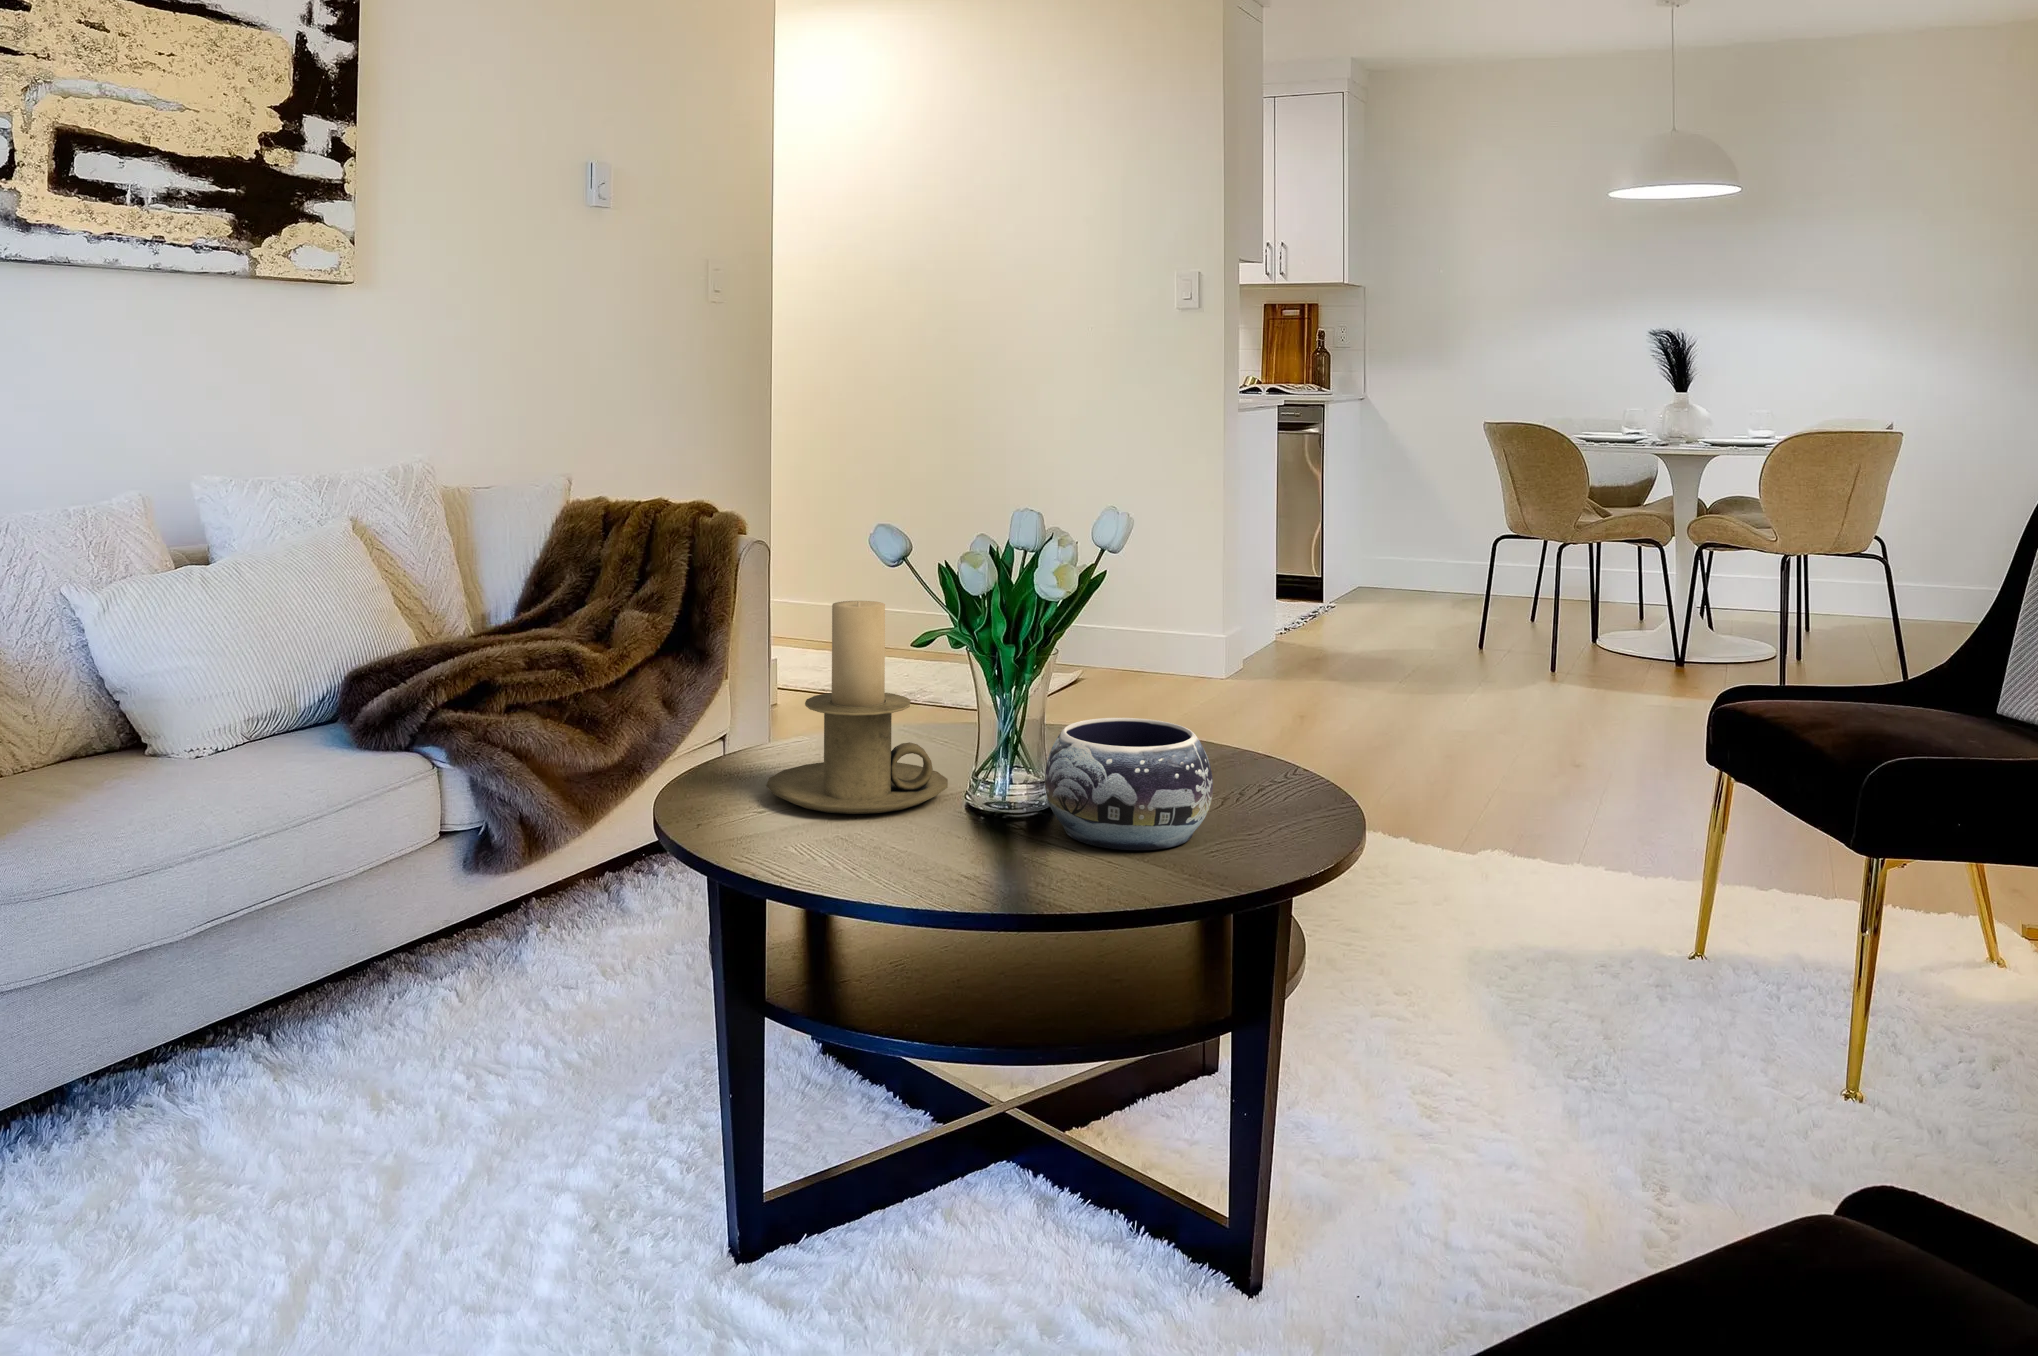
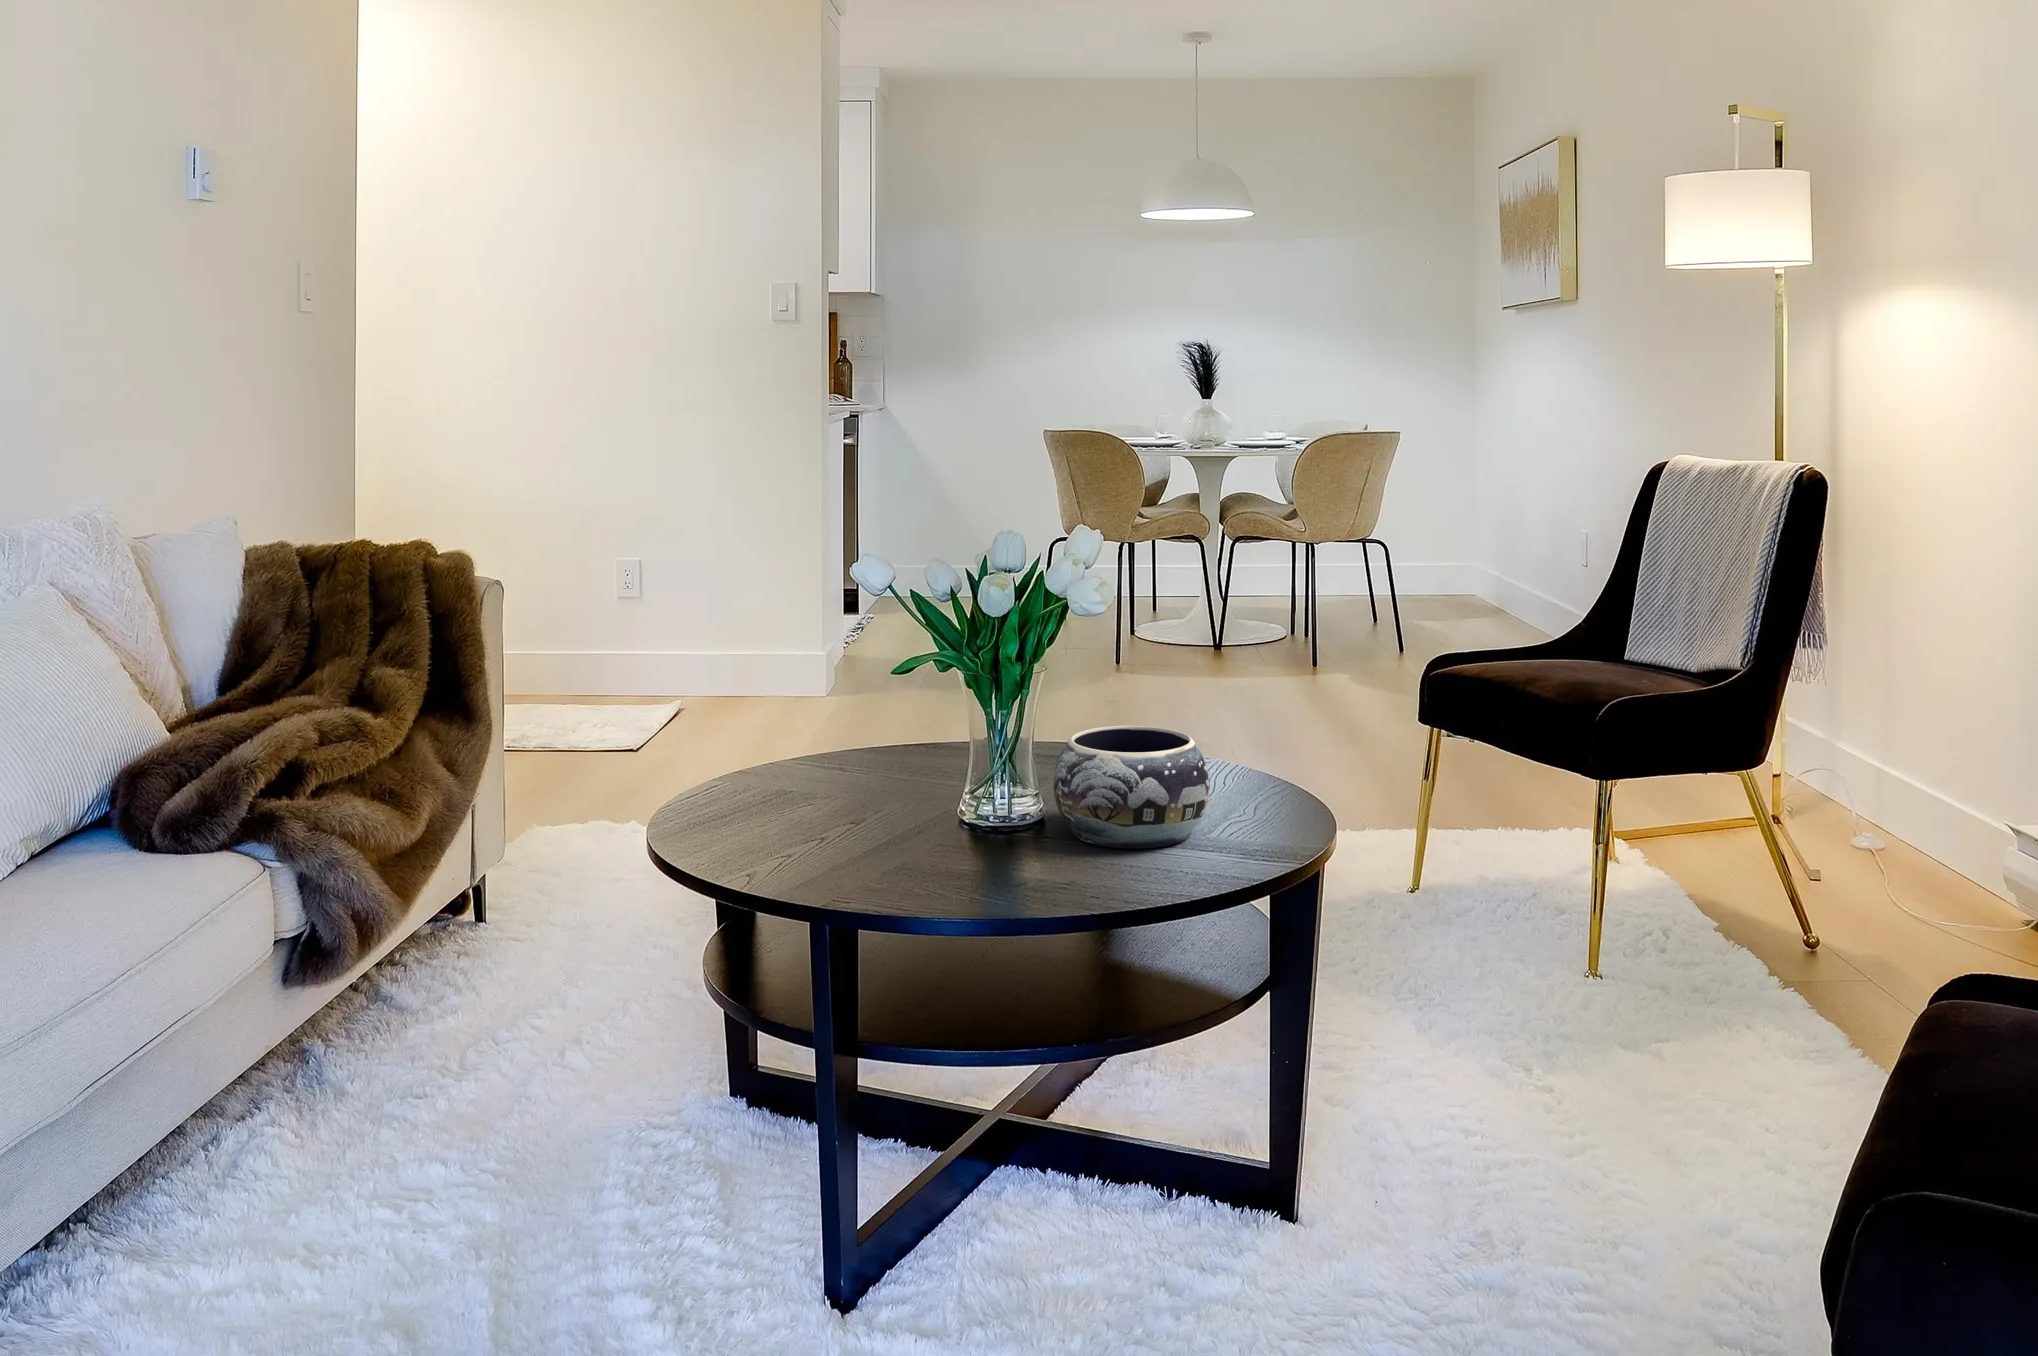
candle holder: present [766,601,948,814] -> none [750,636,936,854]

